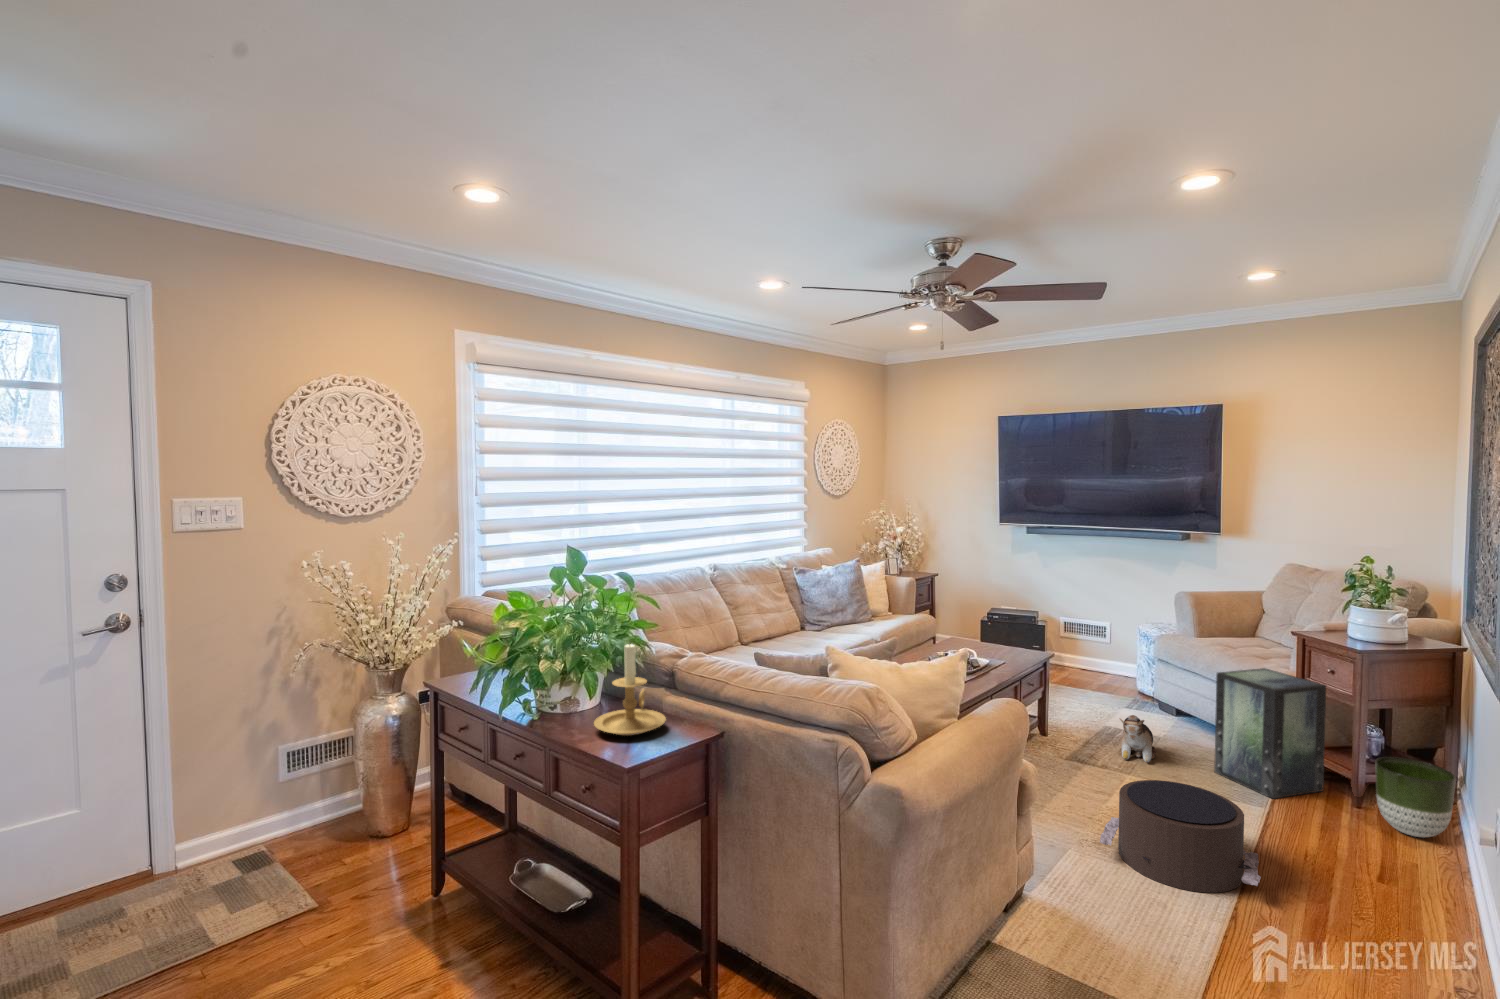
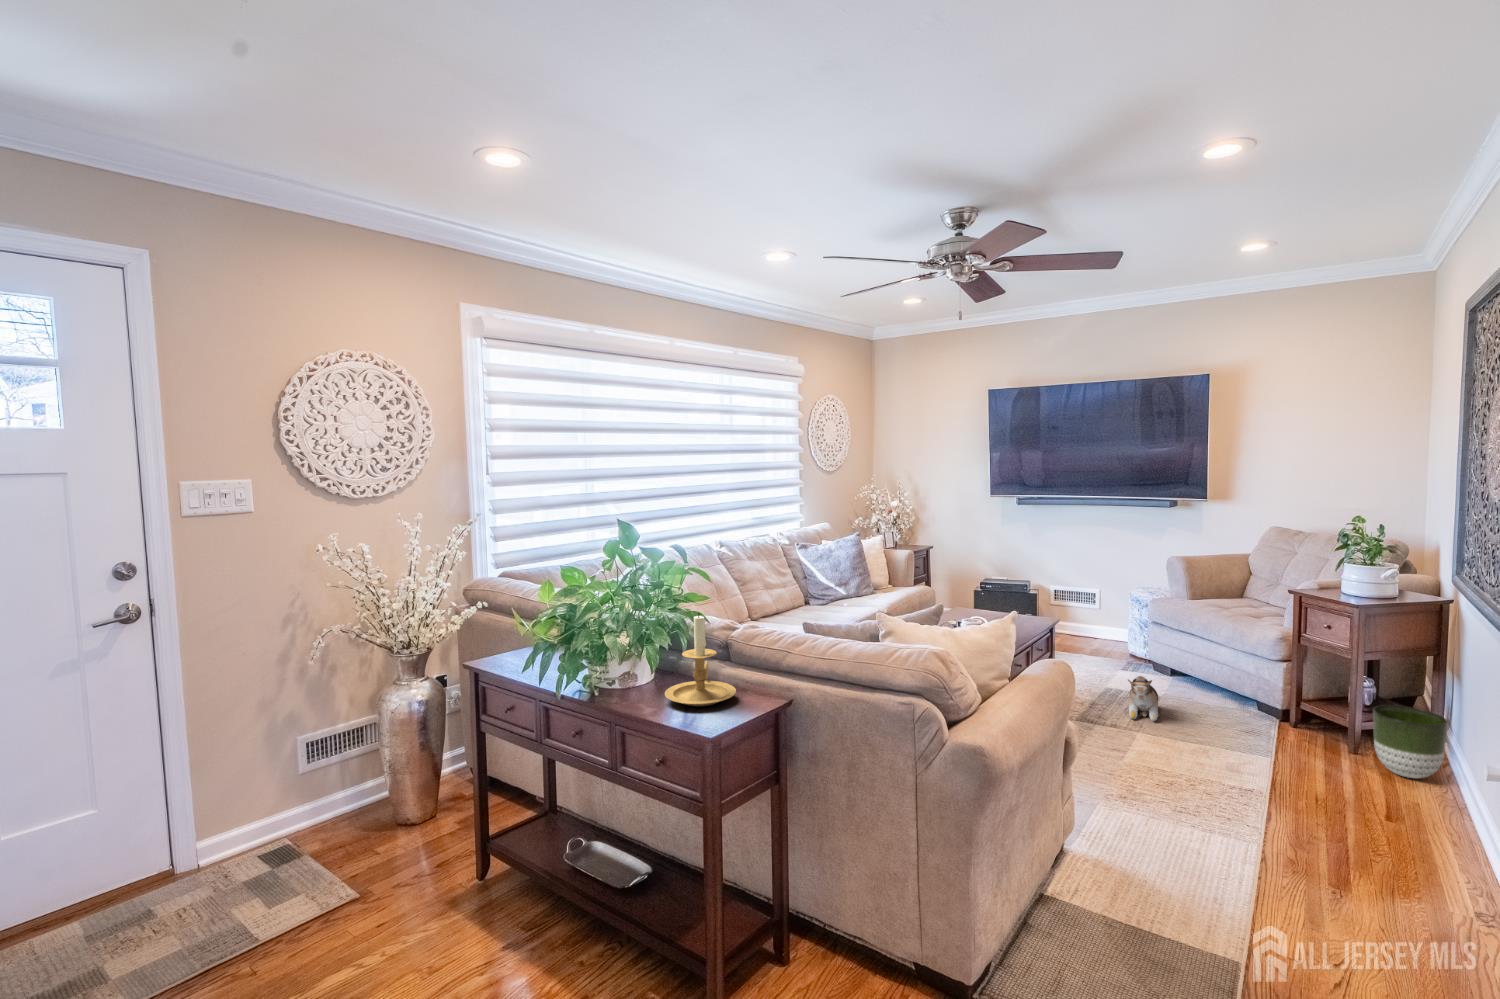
storage box: present [1214,668,1326,799] -> none [1218,627,1324,750]
pouf: present [1100,780,1261,893] -> none [1127,735,1282,838]

